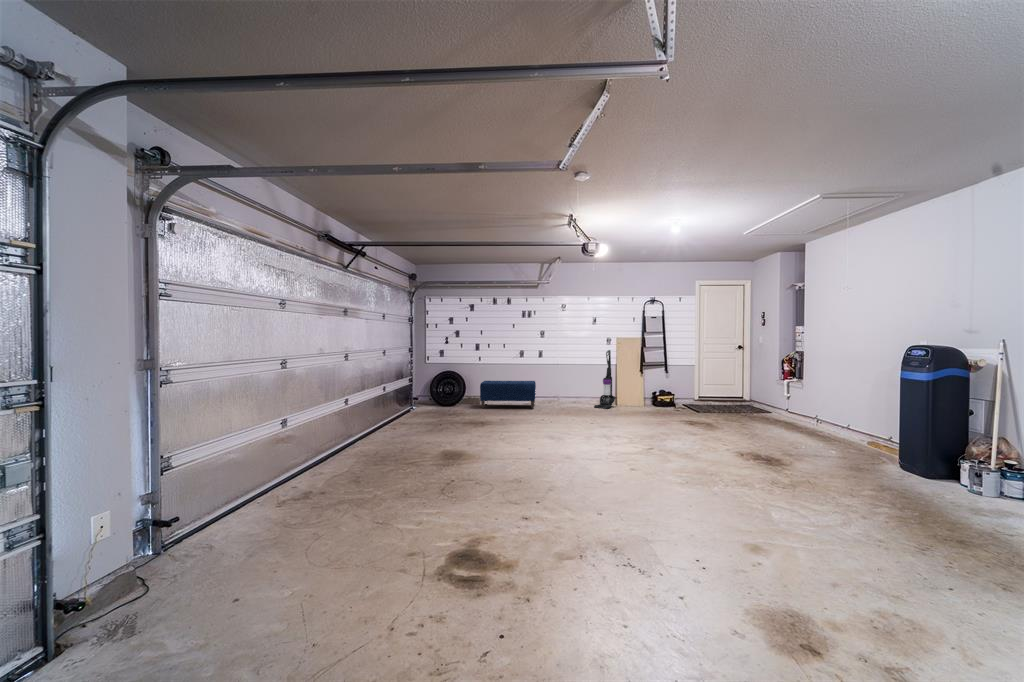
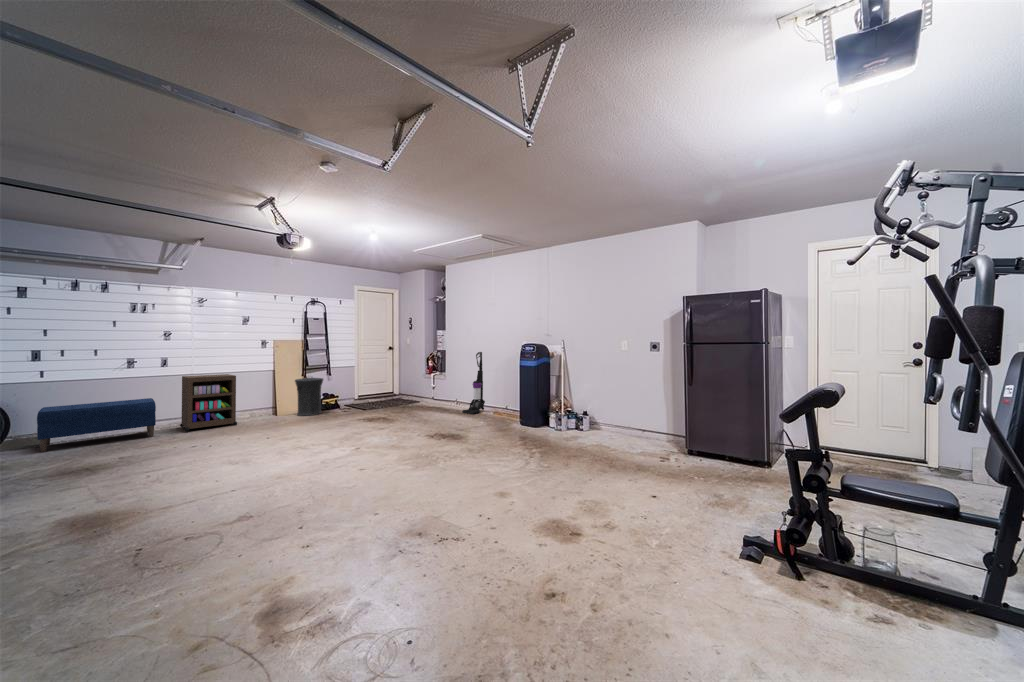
vacuum cleaner: present [594,350,615,409] -> present [462,352,485,414]
storage cabinet: none [551,366,585,409] -> present [180,374,237,431]
trash can: none [631,373,657,411] -> present [295,377,323,416]

